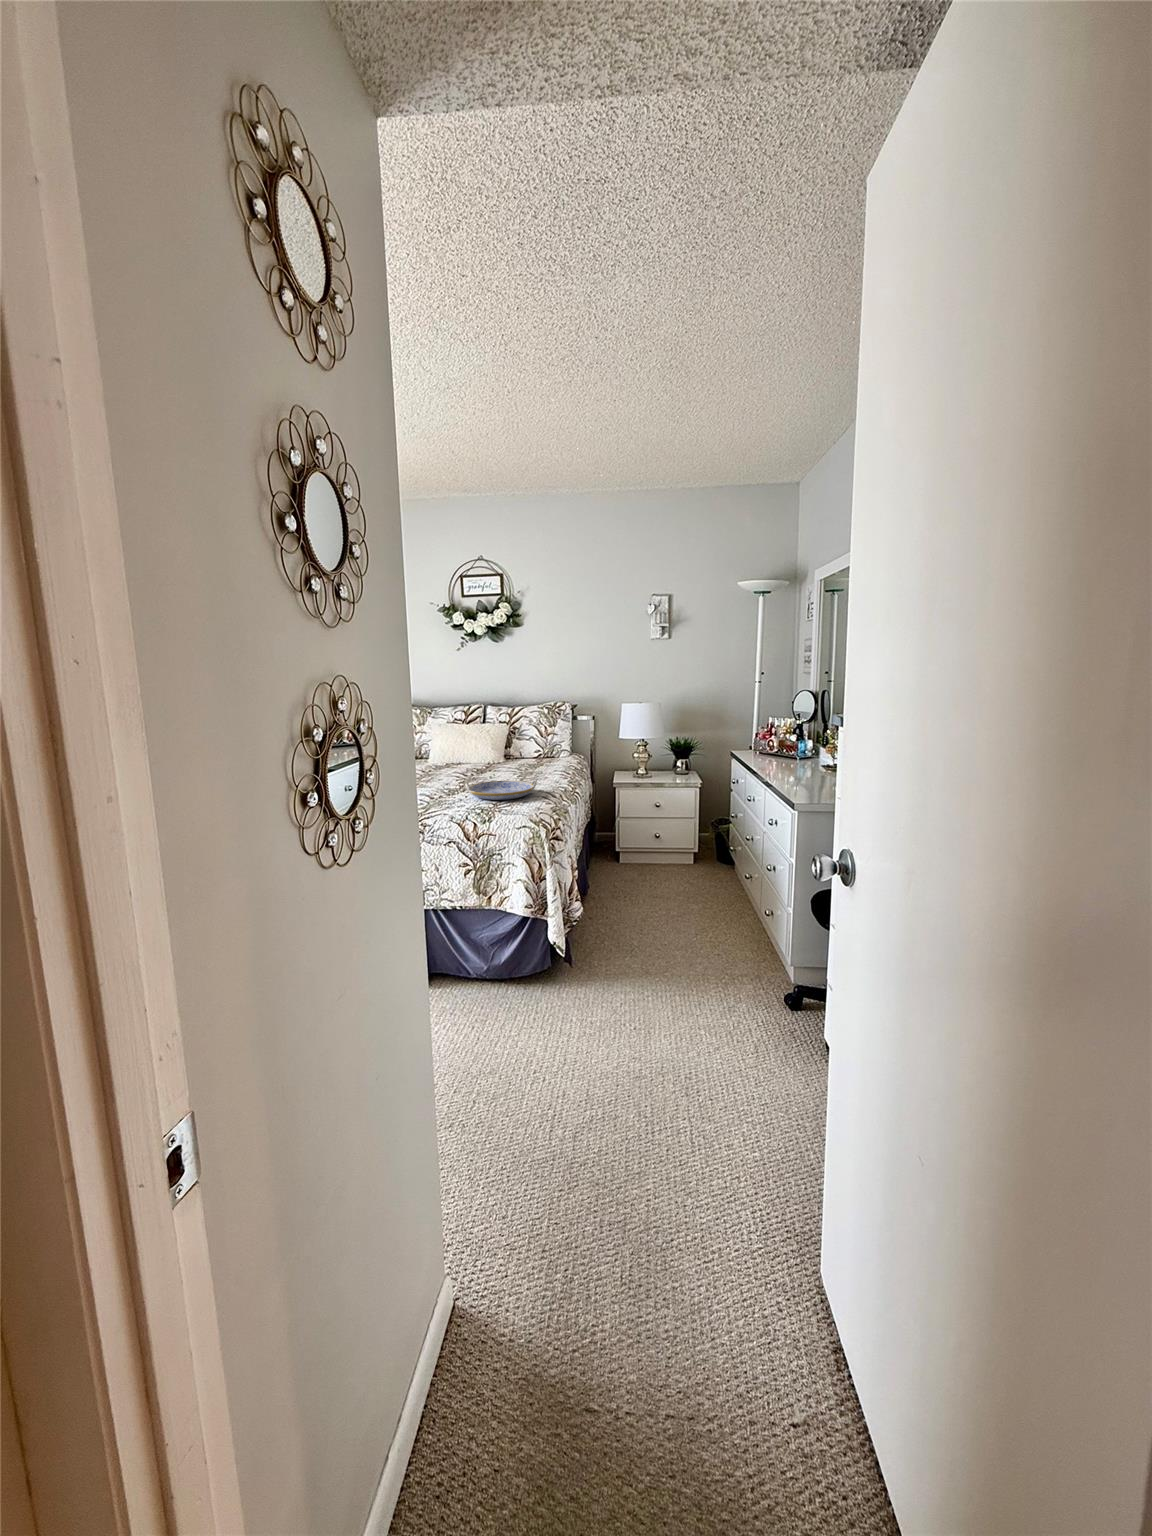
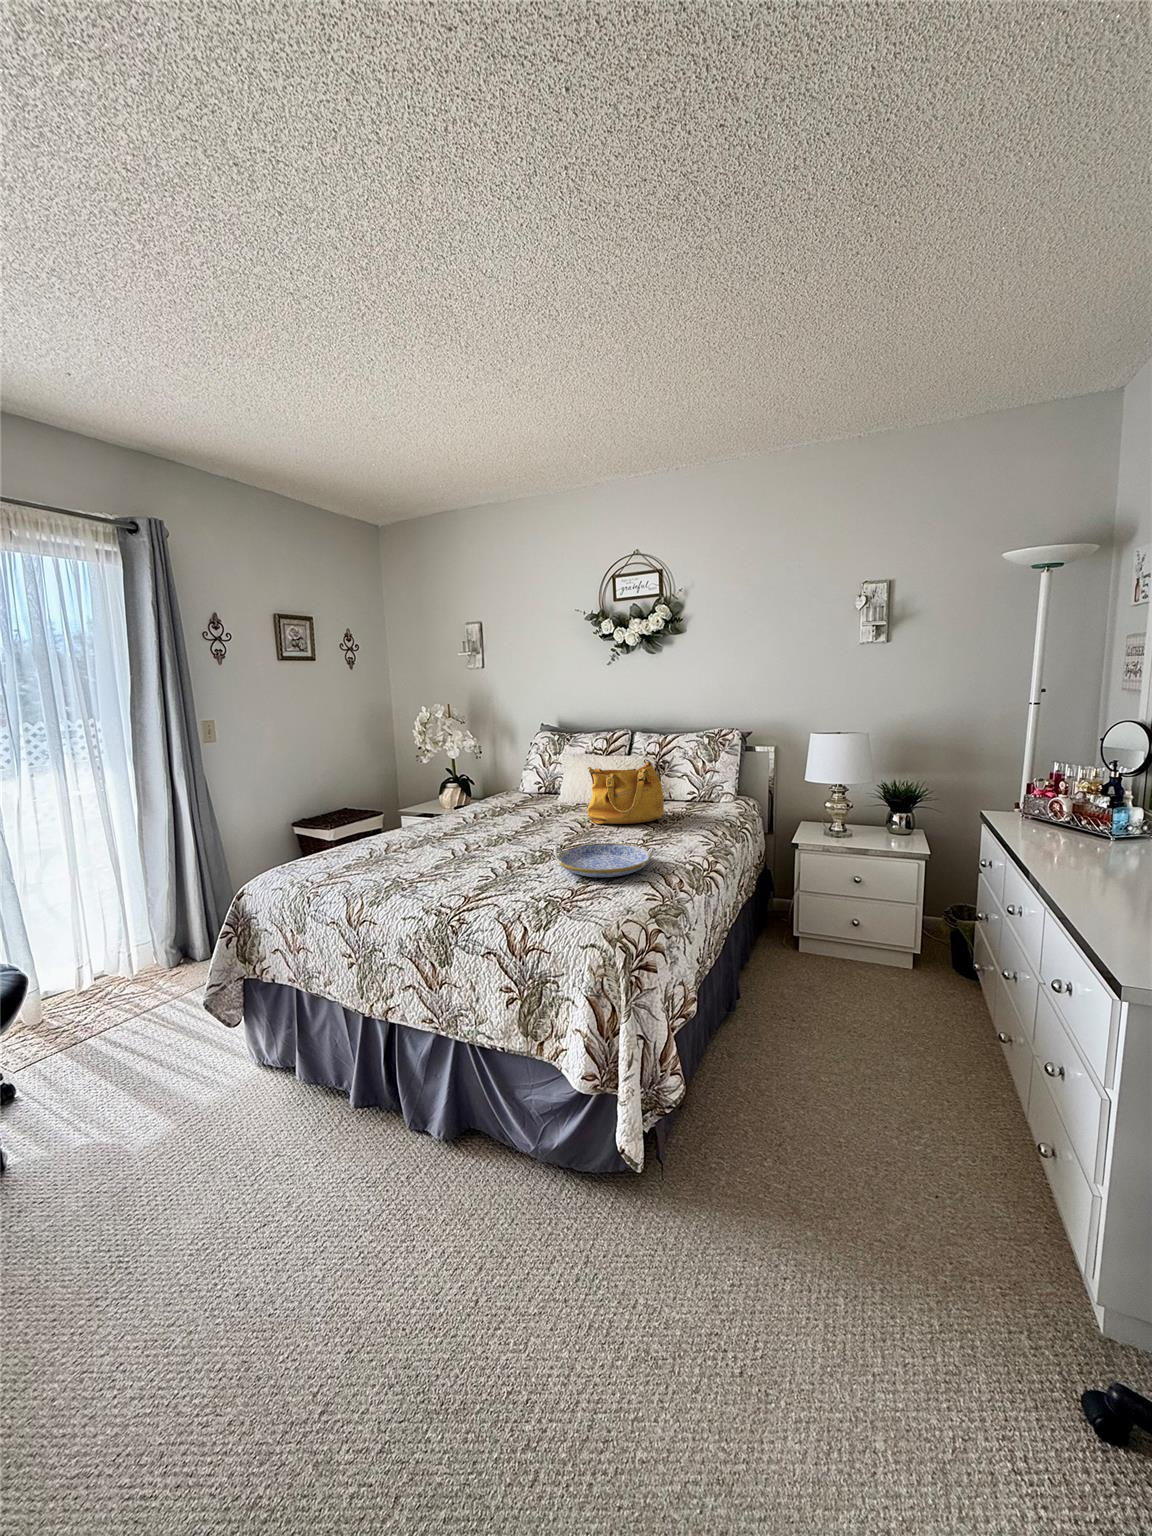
handbag: none [465,724,523,774] -> present [587,759,664,824]

